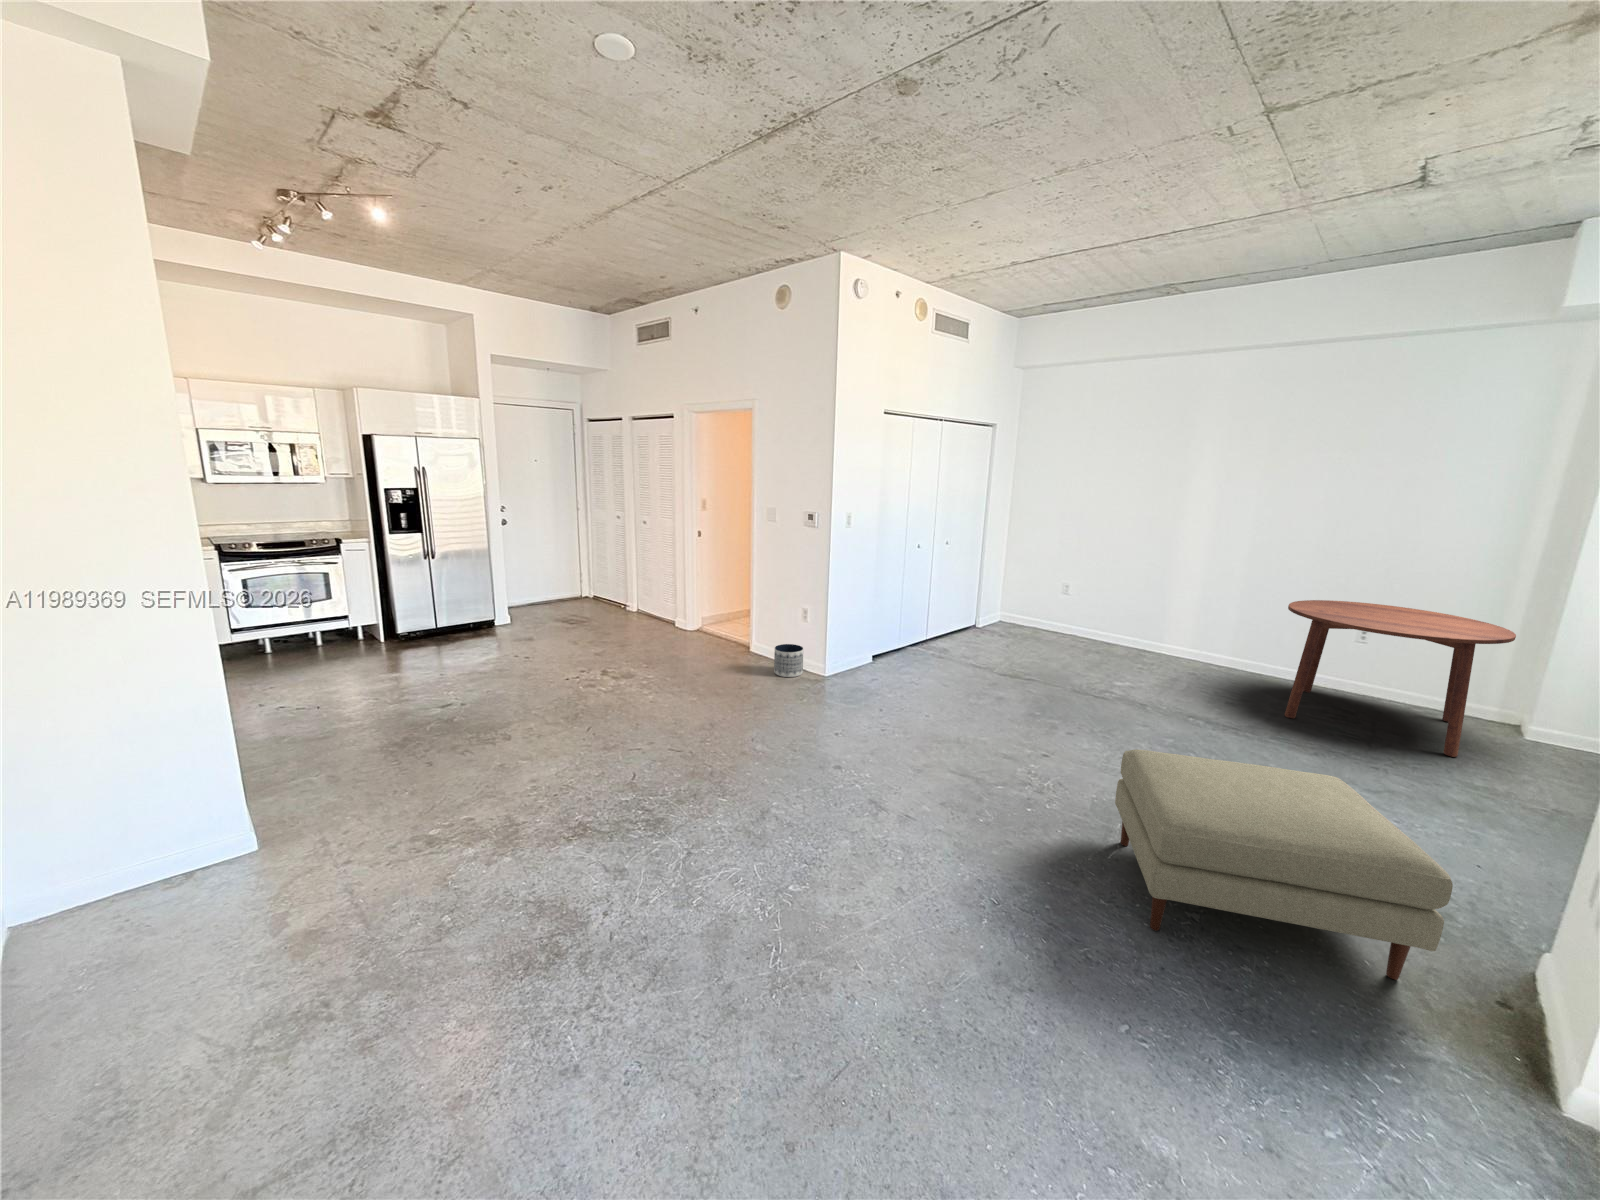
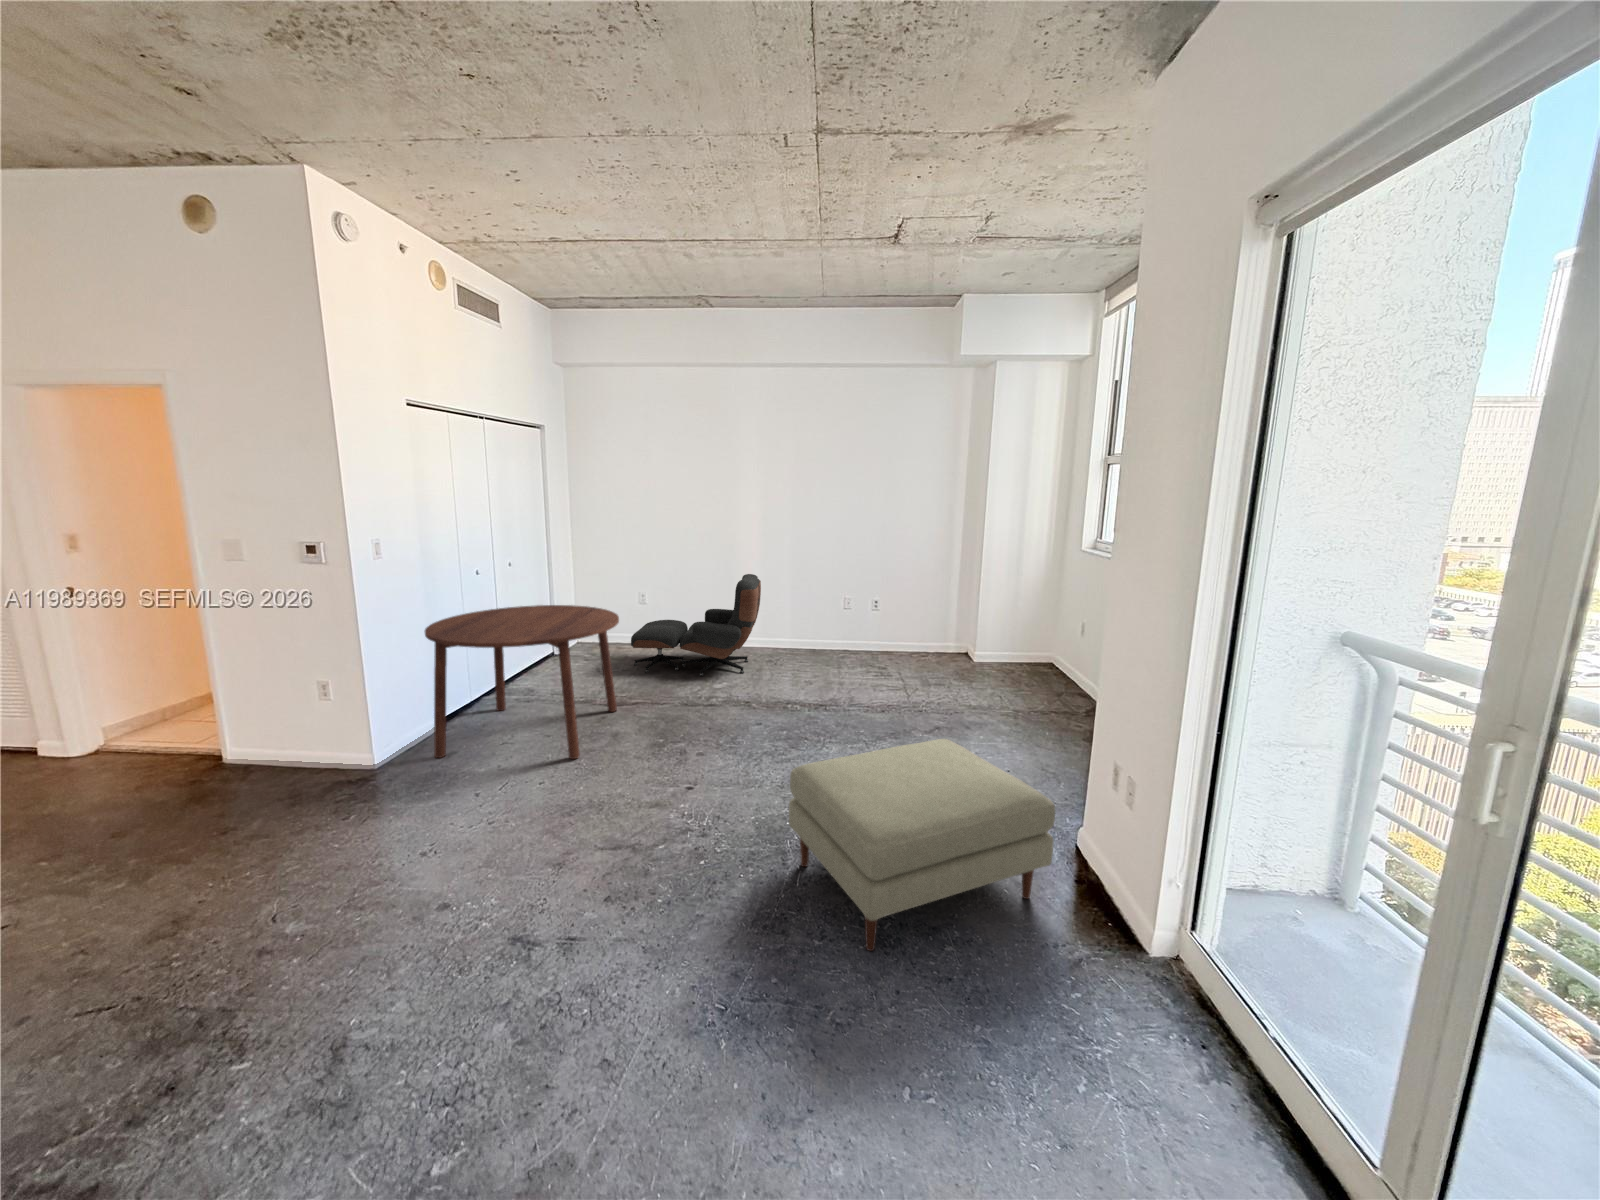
lounge chair: none [1039,575,1191,674] -> present [631,574,761,676]
dining table: present [1285,600,1516,757] -> present [425,605,619,759]
planter: present [774,644,803,677] -> none [275,741,334,795]

